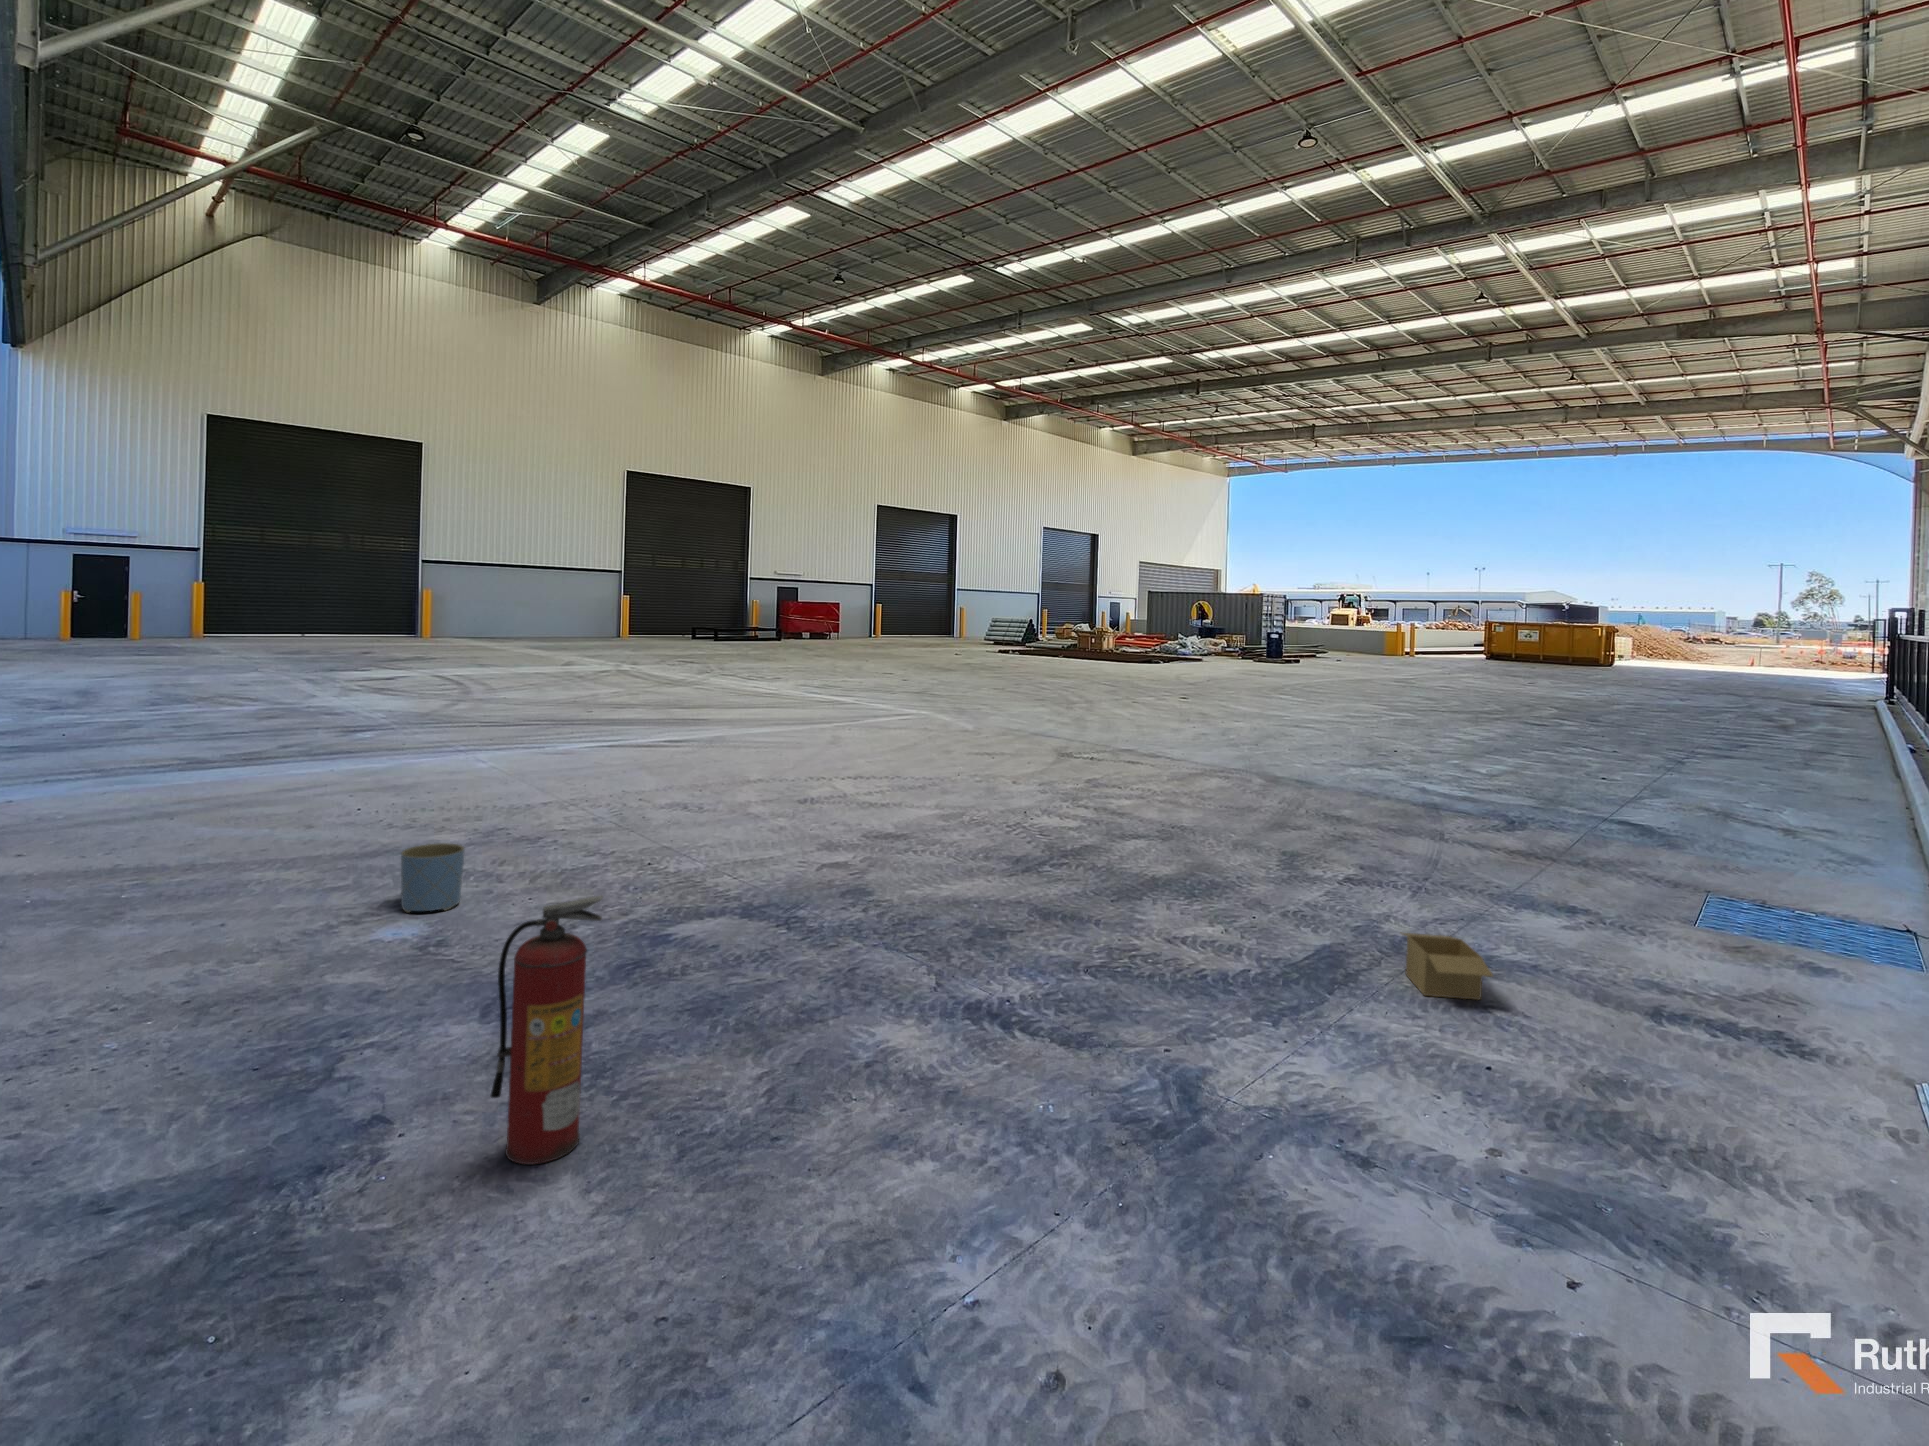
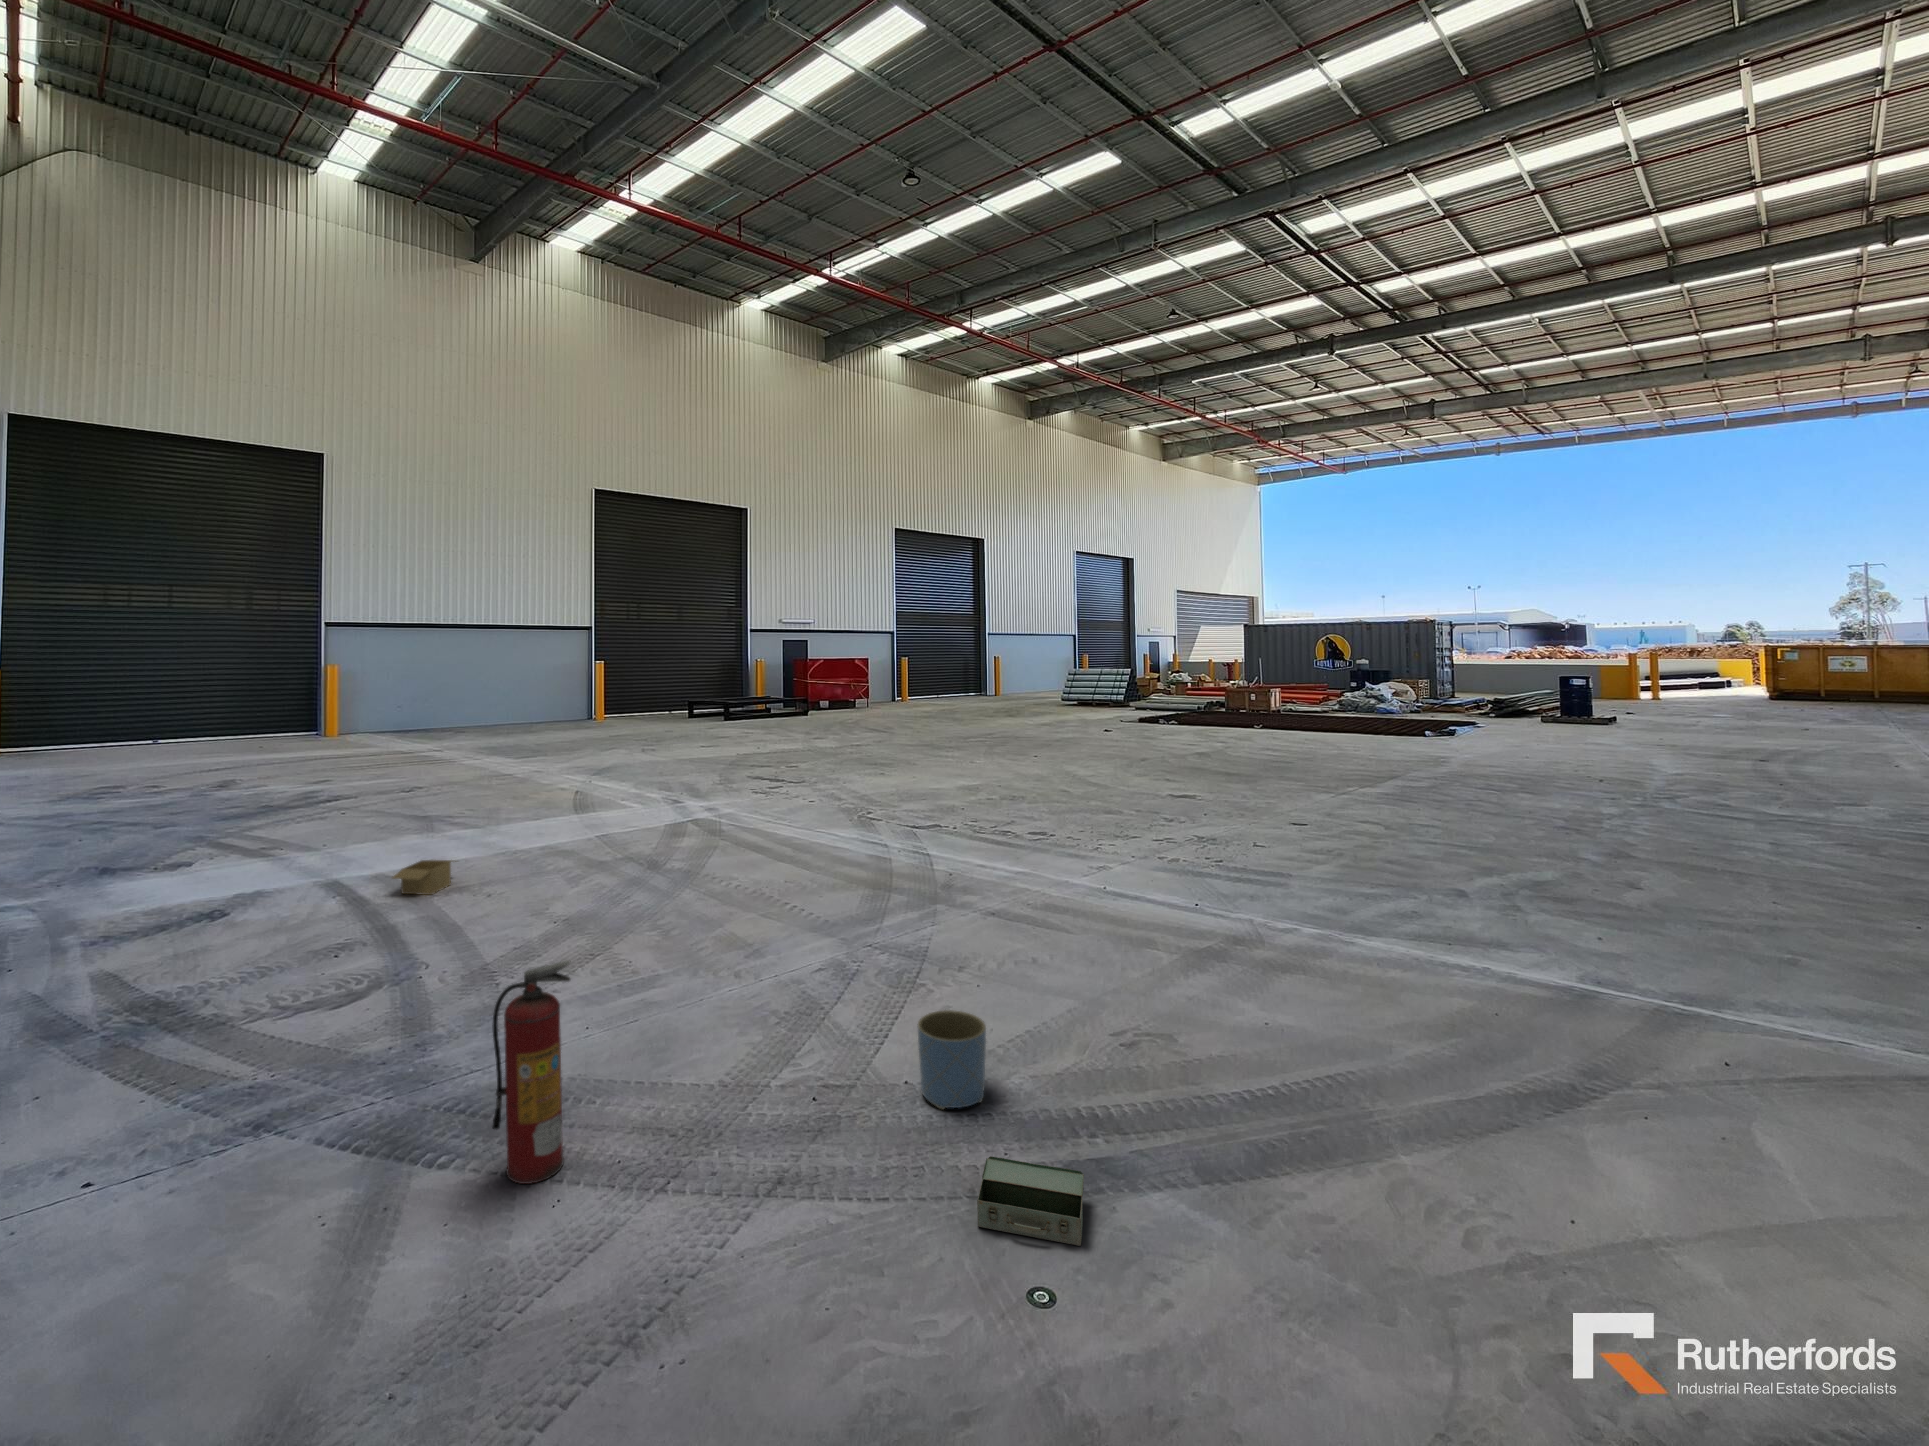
planter: present [401,843,465,913] -> present [918,1010,986,1110]
cardboard box: present [1402,933,1493,1000] -> present [393,860,456,895]
toolbox: none [1081,1138,1204,1238] -> present [977,1156,1084,1246]

